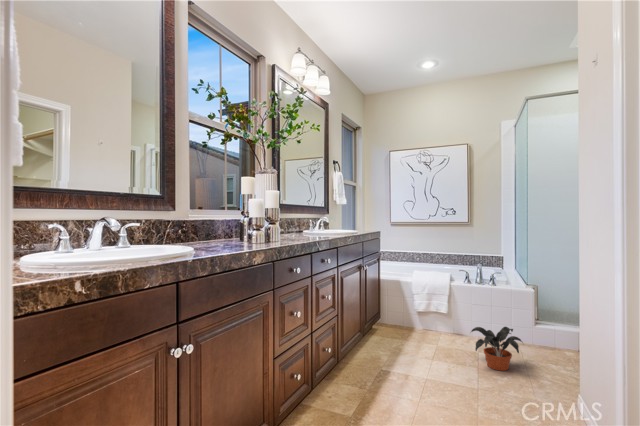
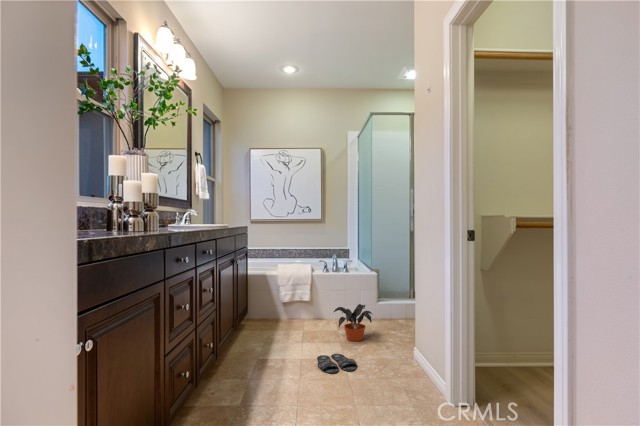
slippers: none [443,380,492,410] -> present [317,354,357,374]

